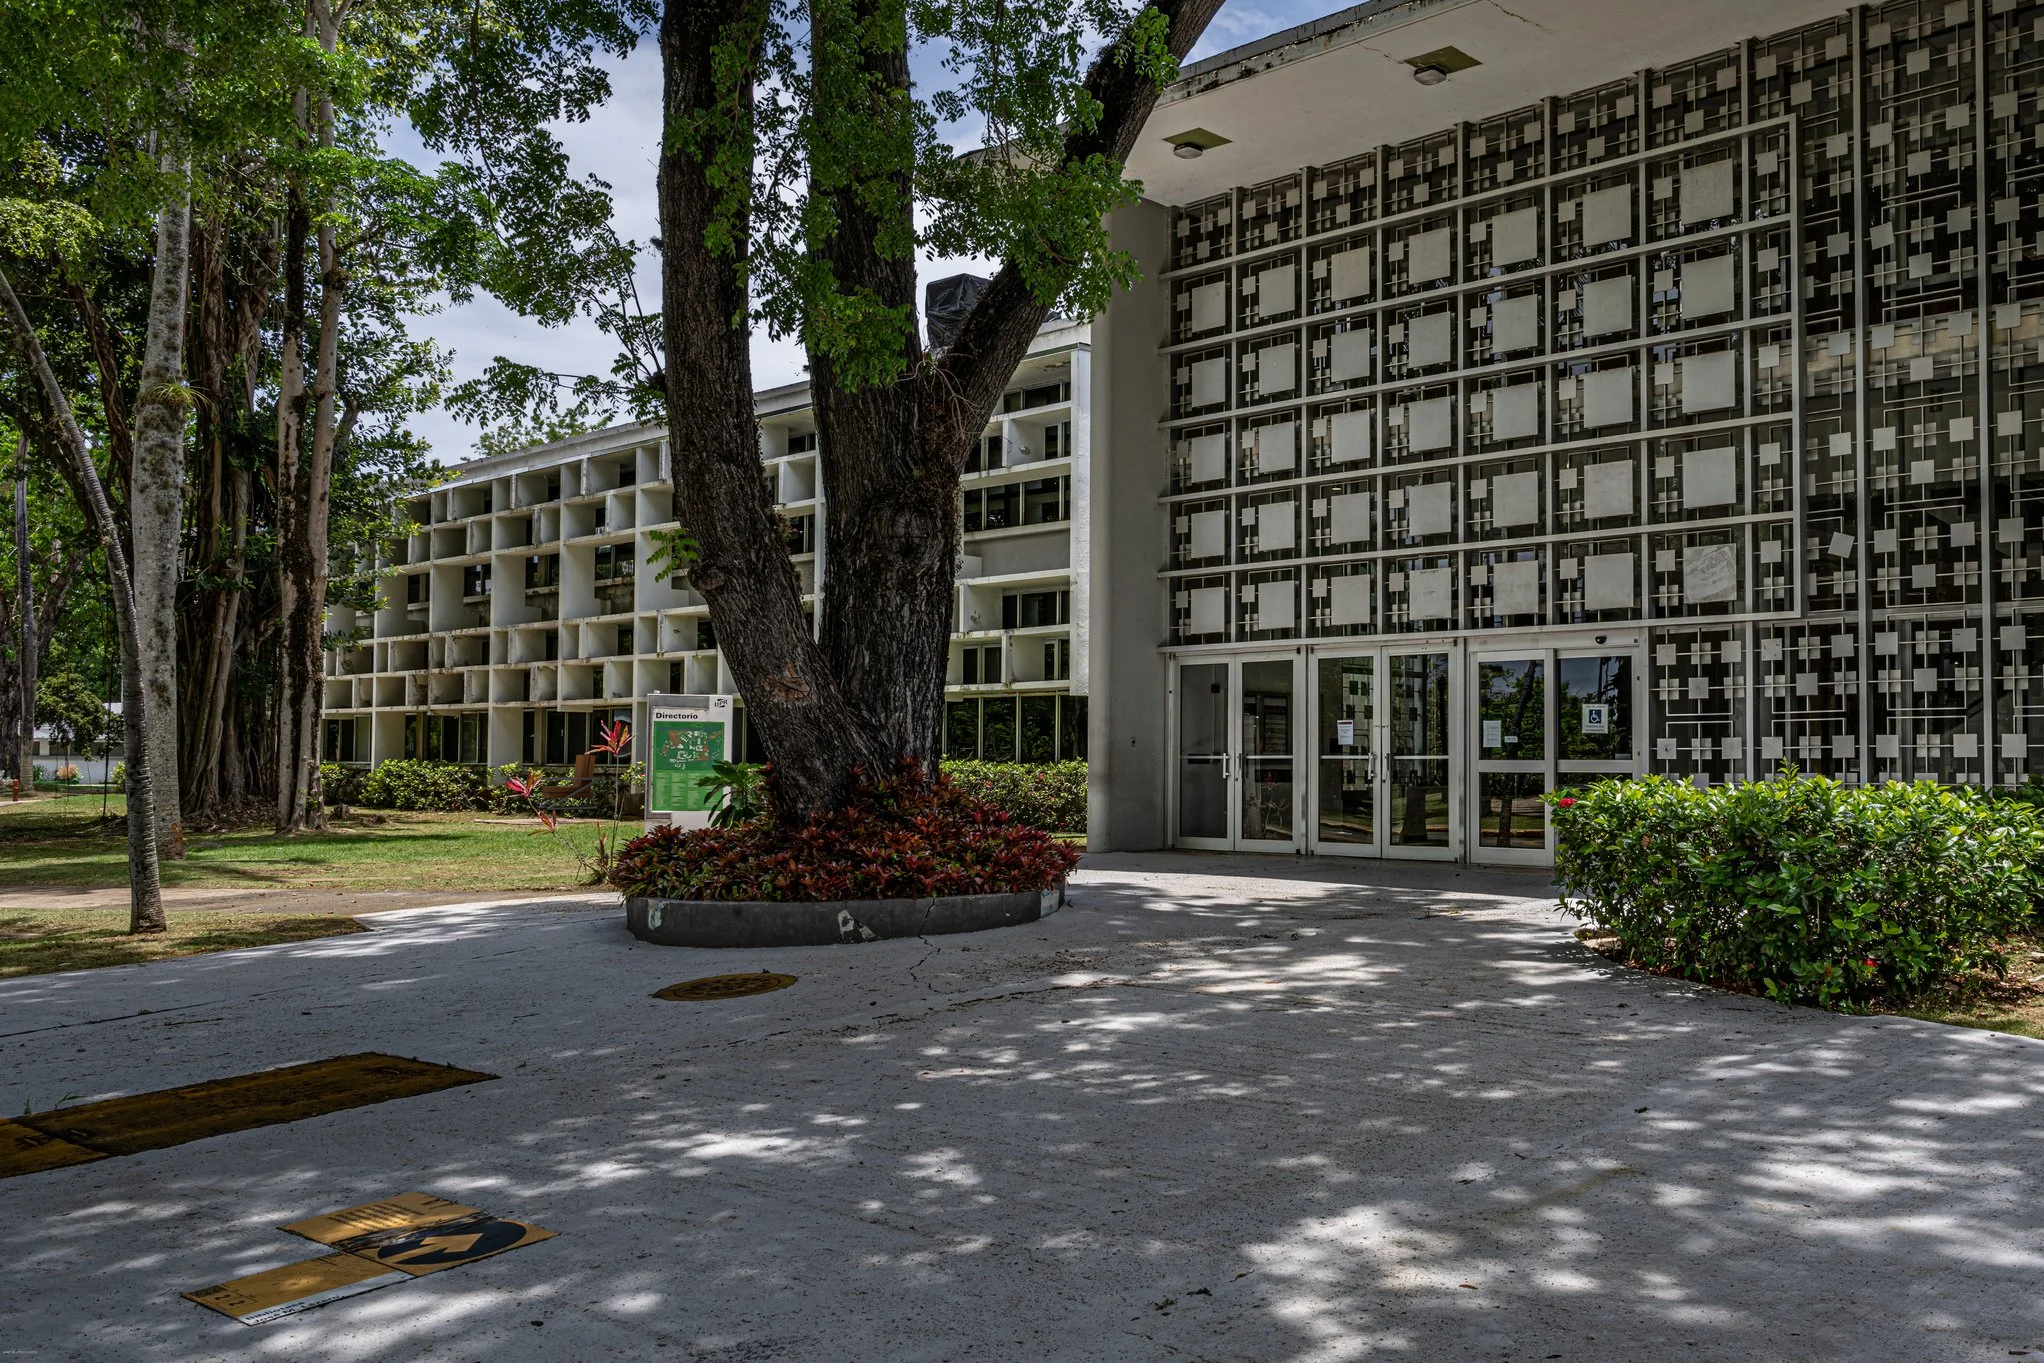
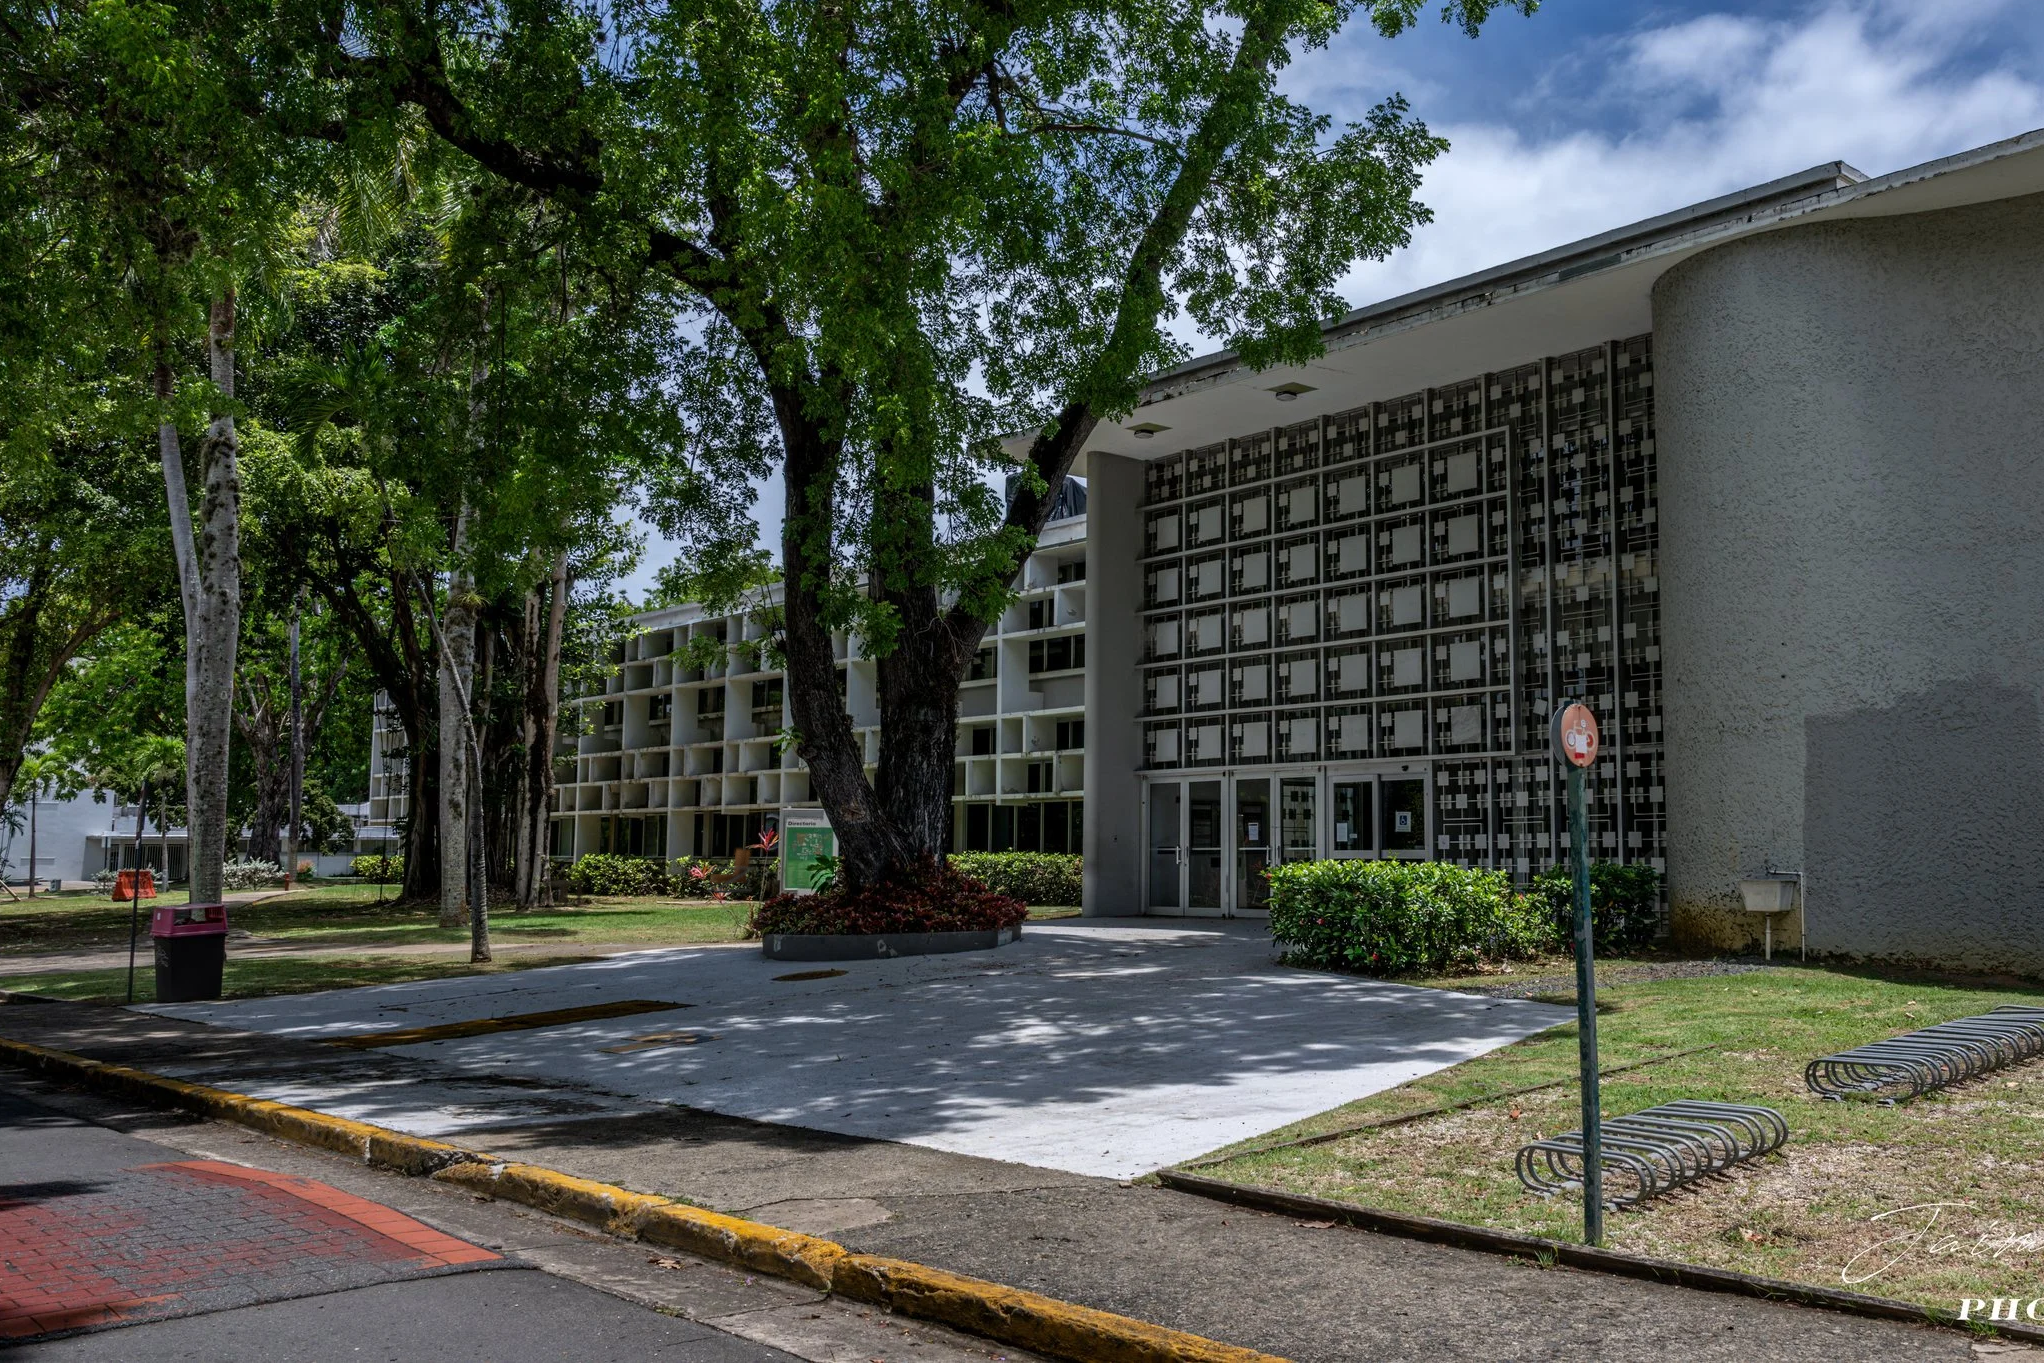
bench: none [310,795,363,829] -> present [545,881,582,906]

